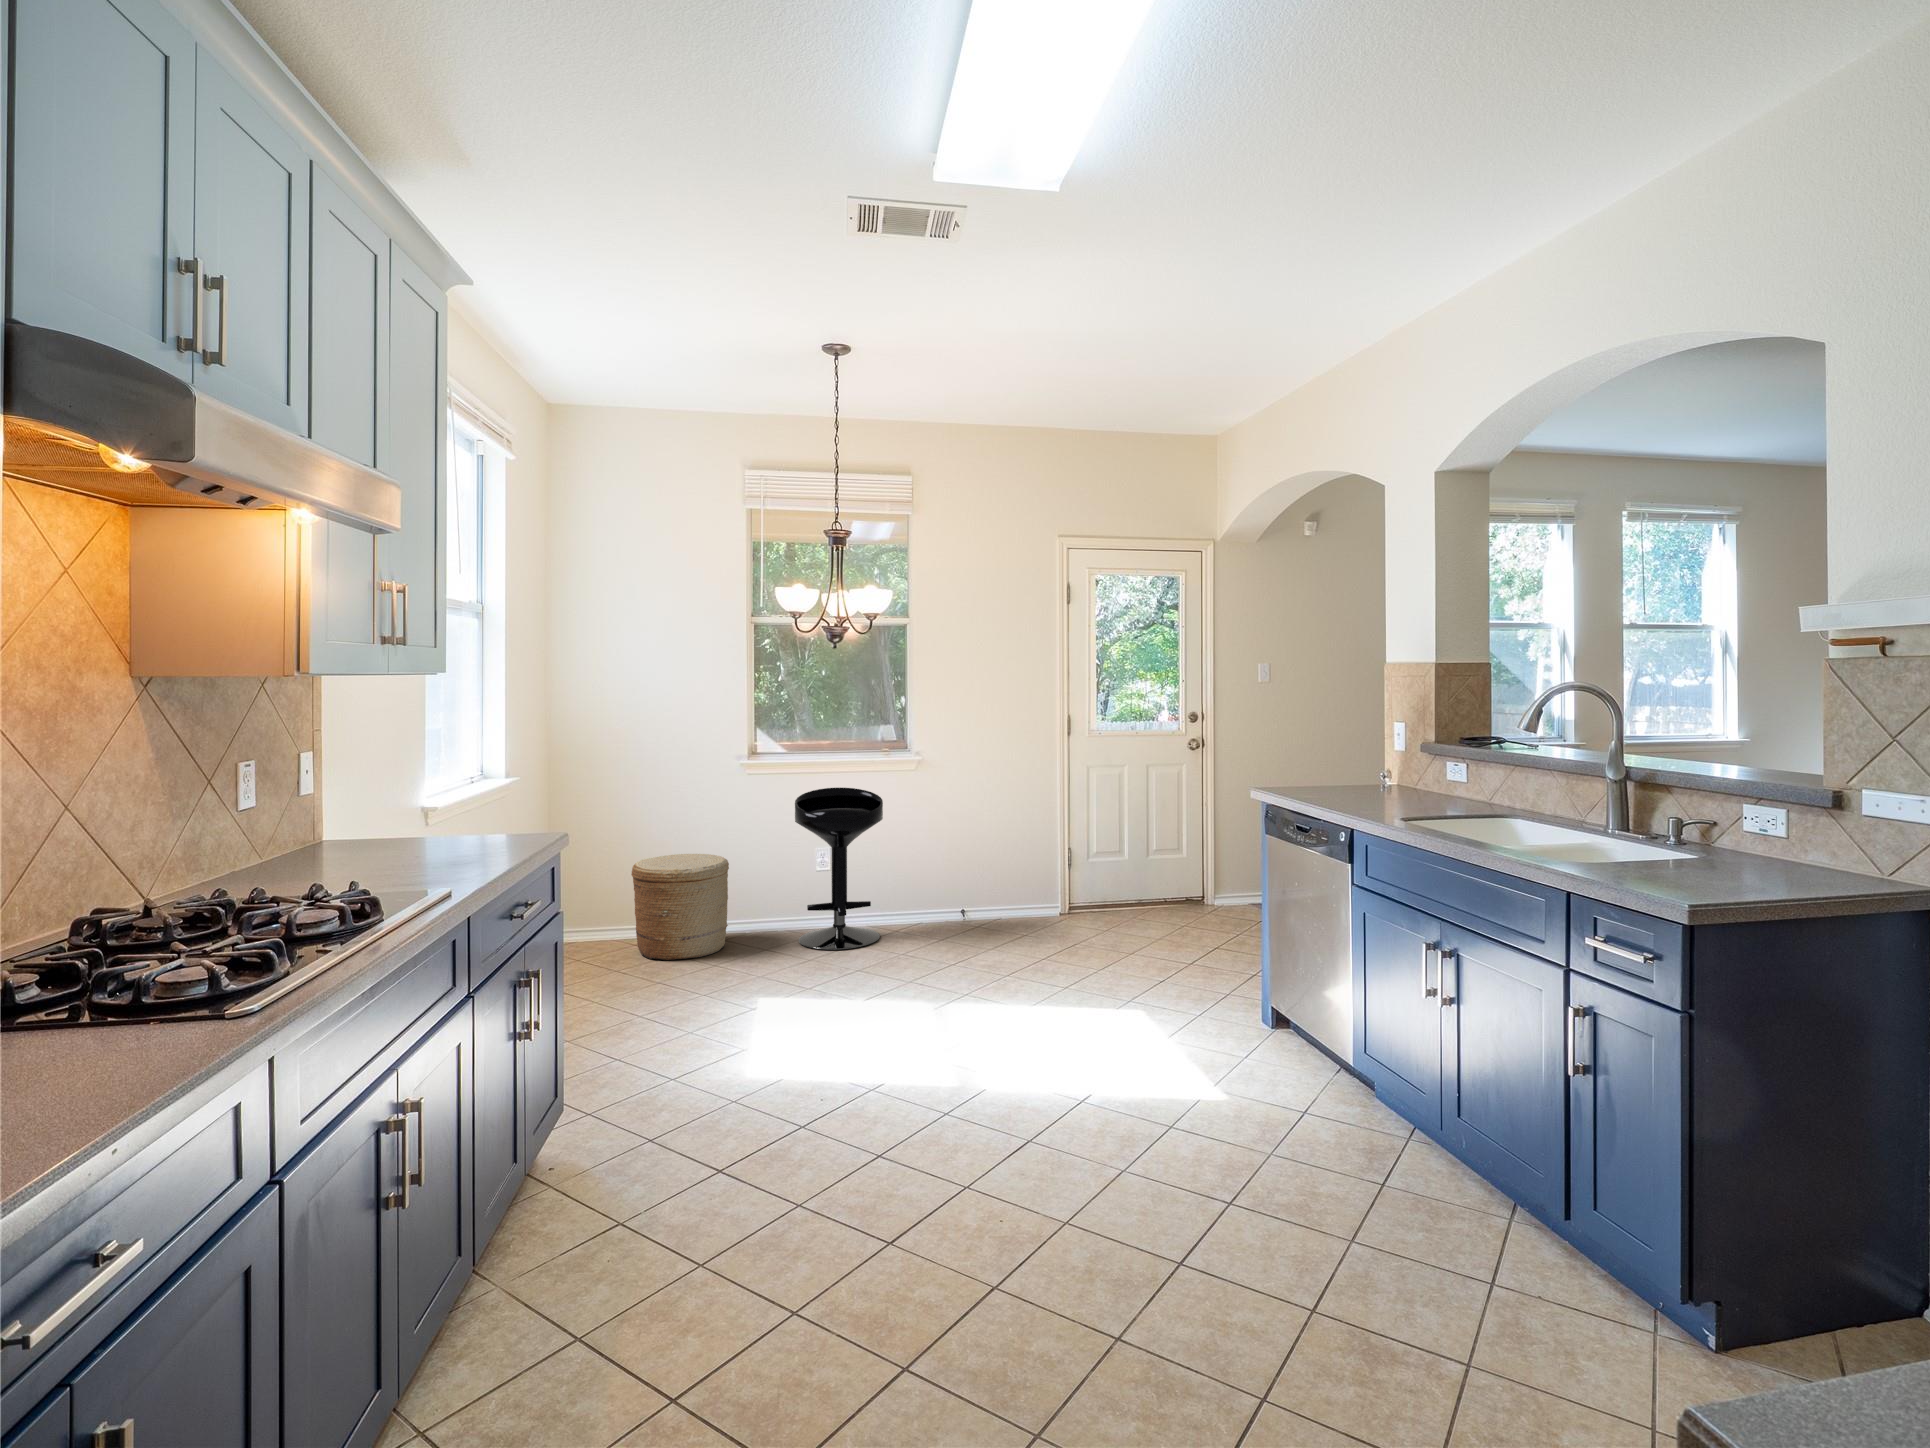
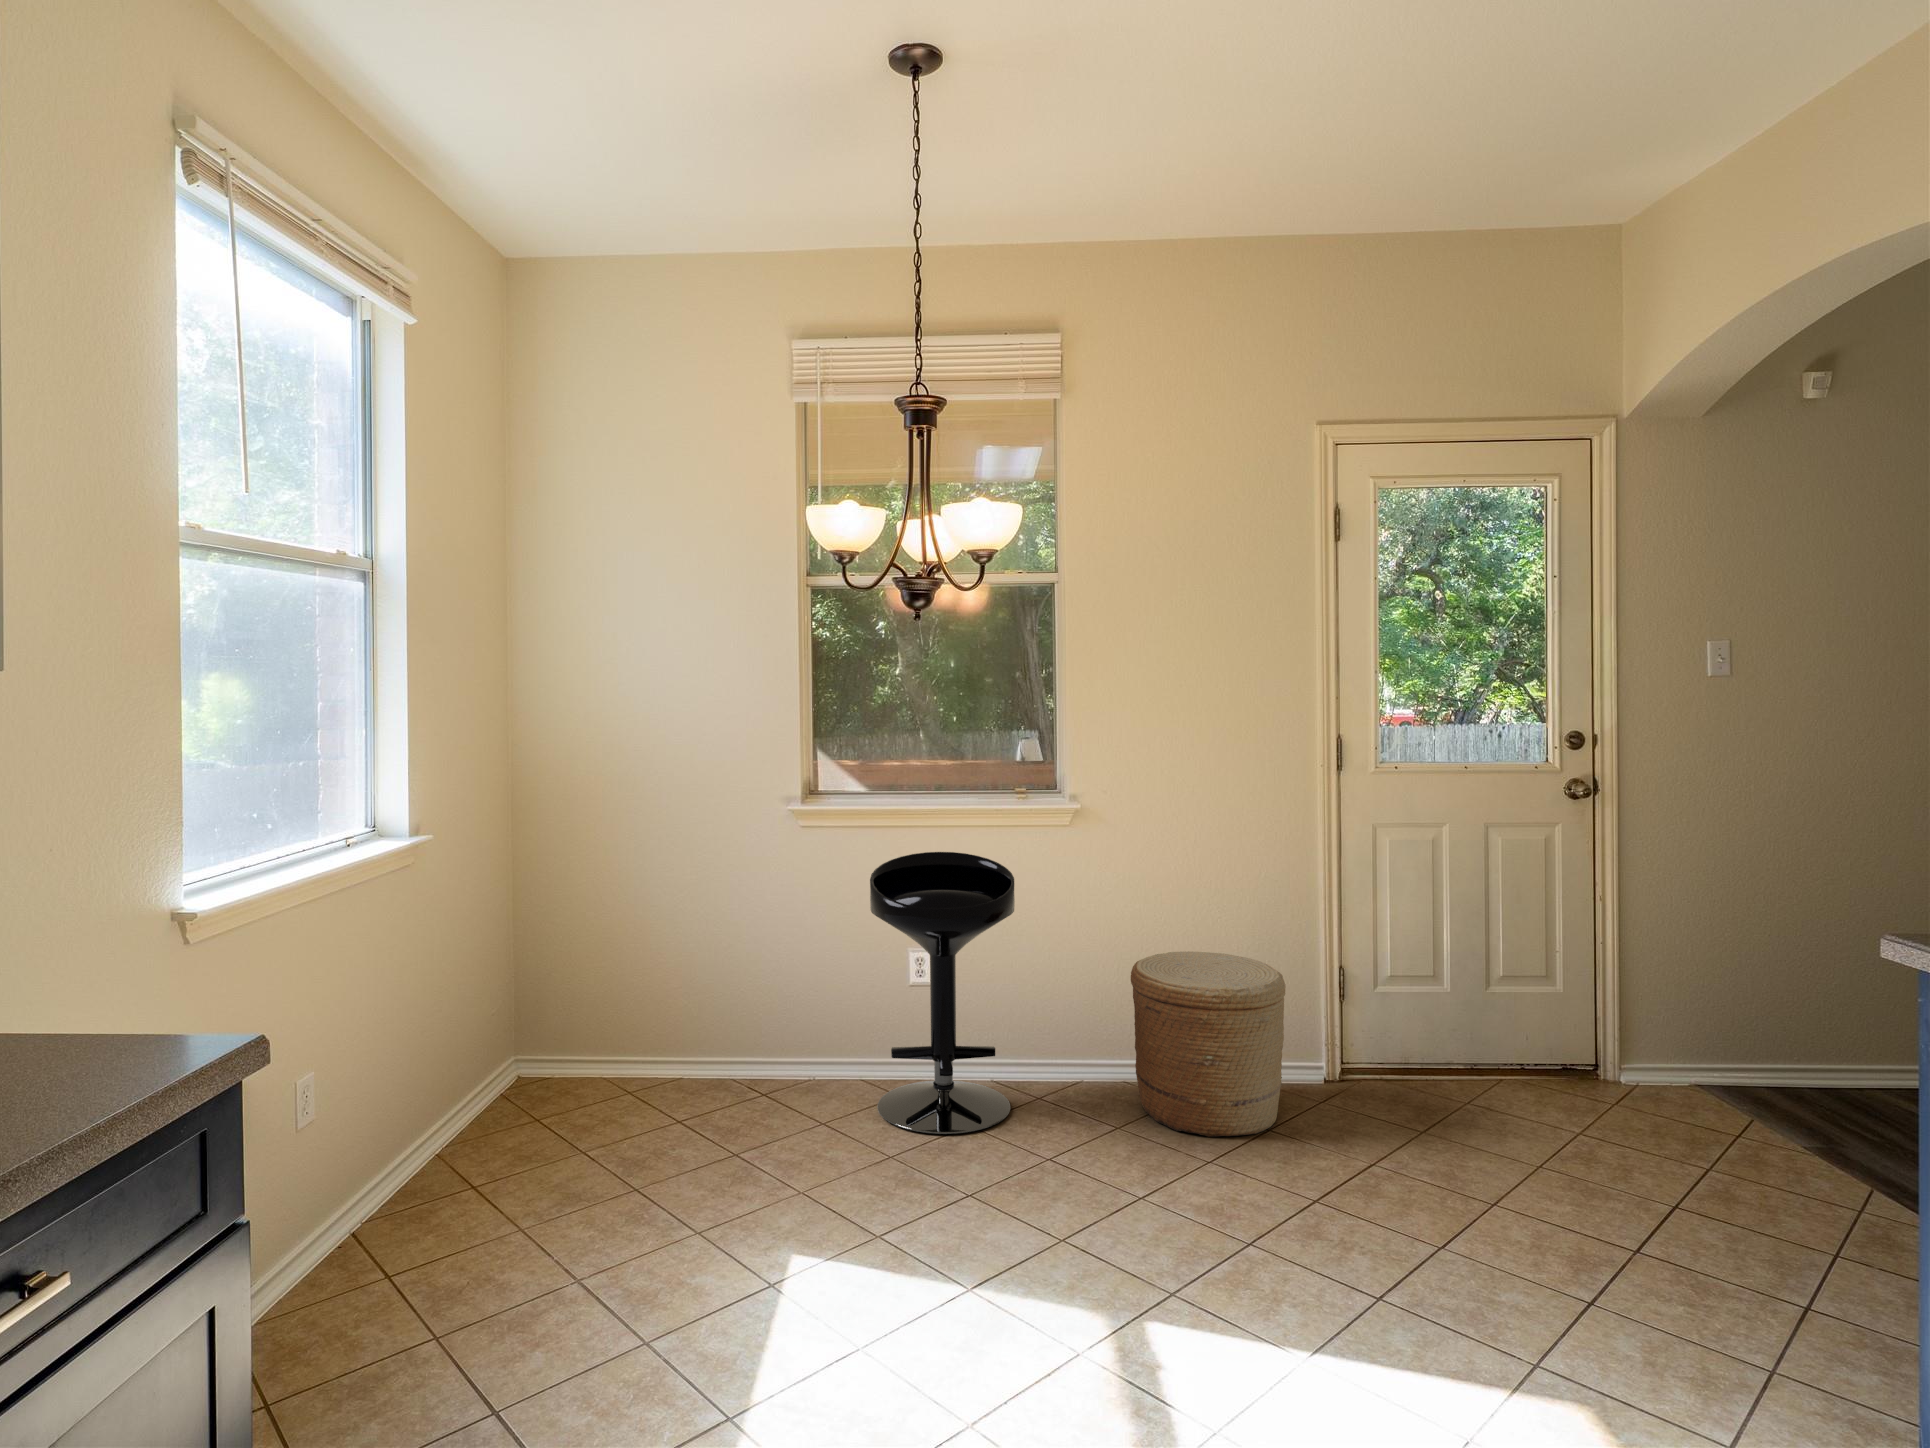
woven basket: present [631,854,729,960] -> present [1131,951,1286,1137]

